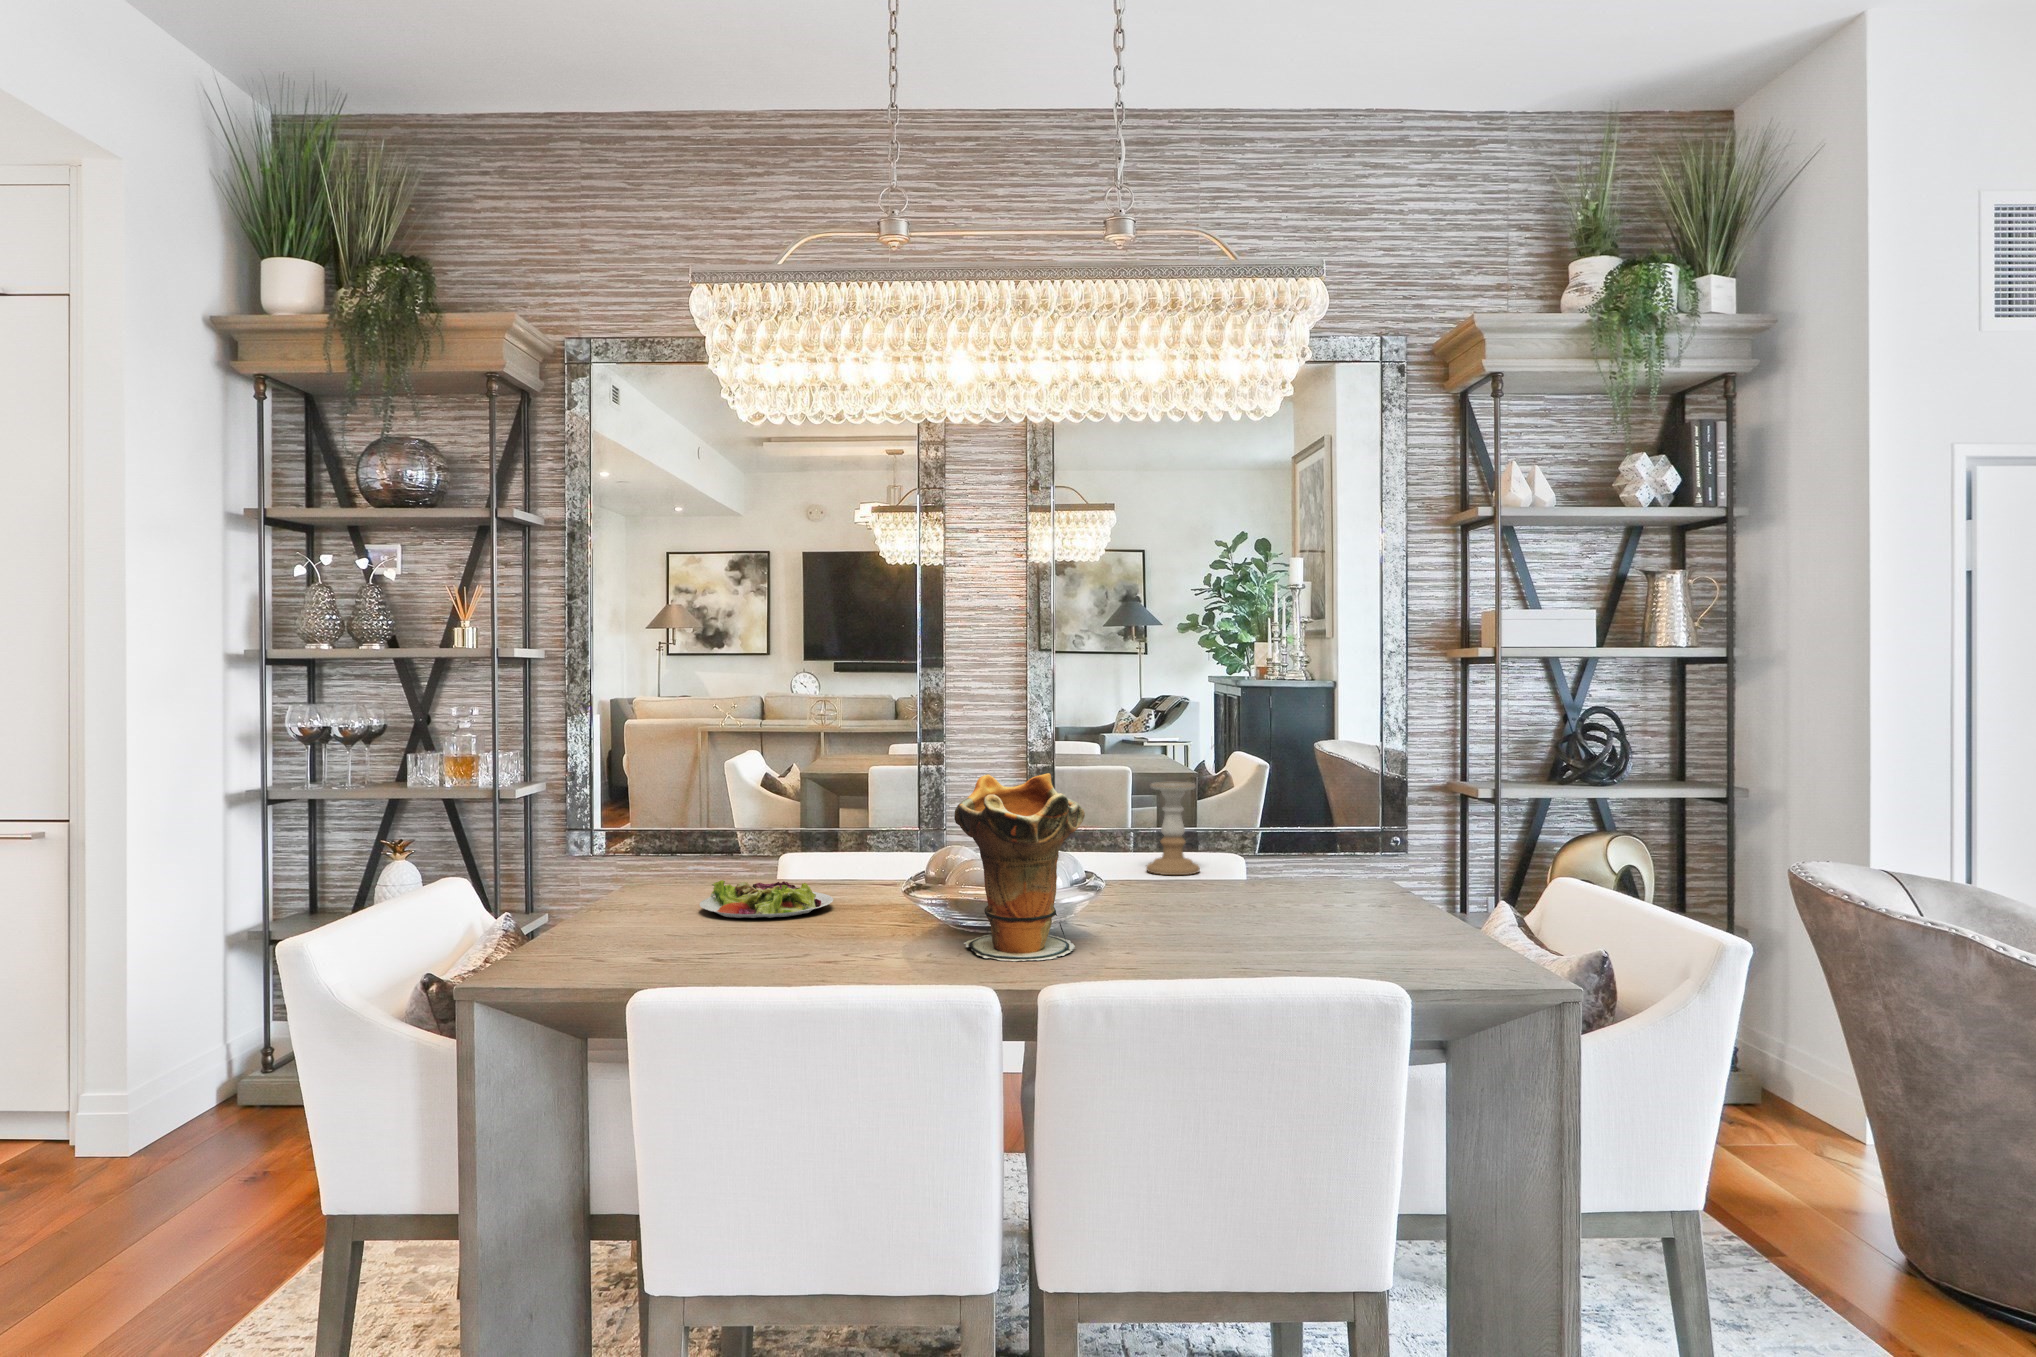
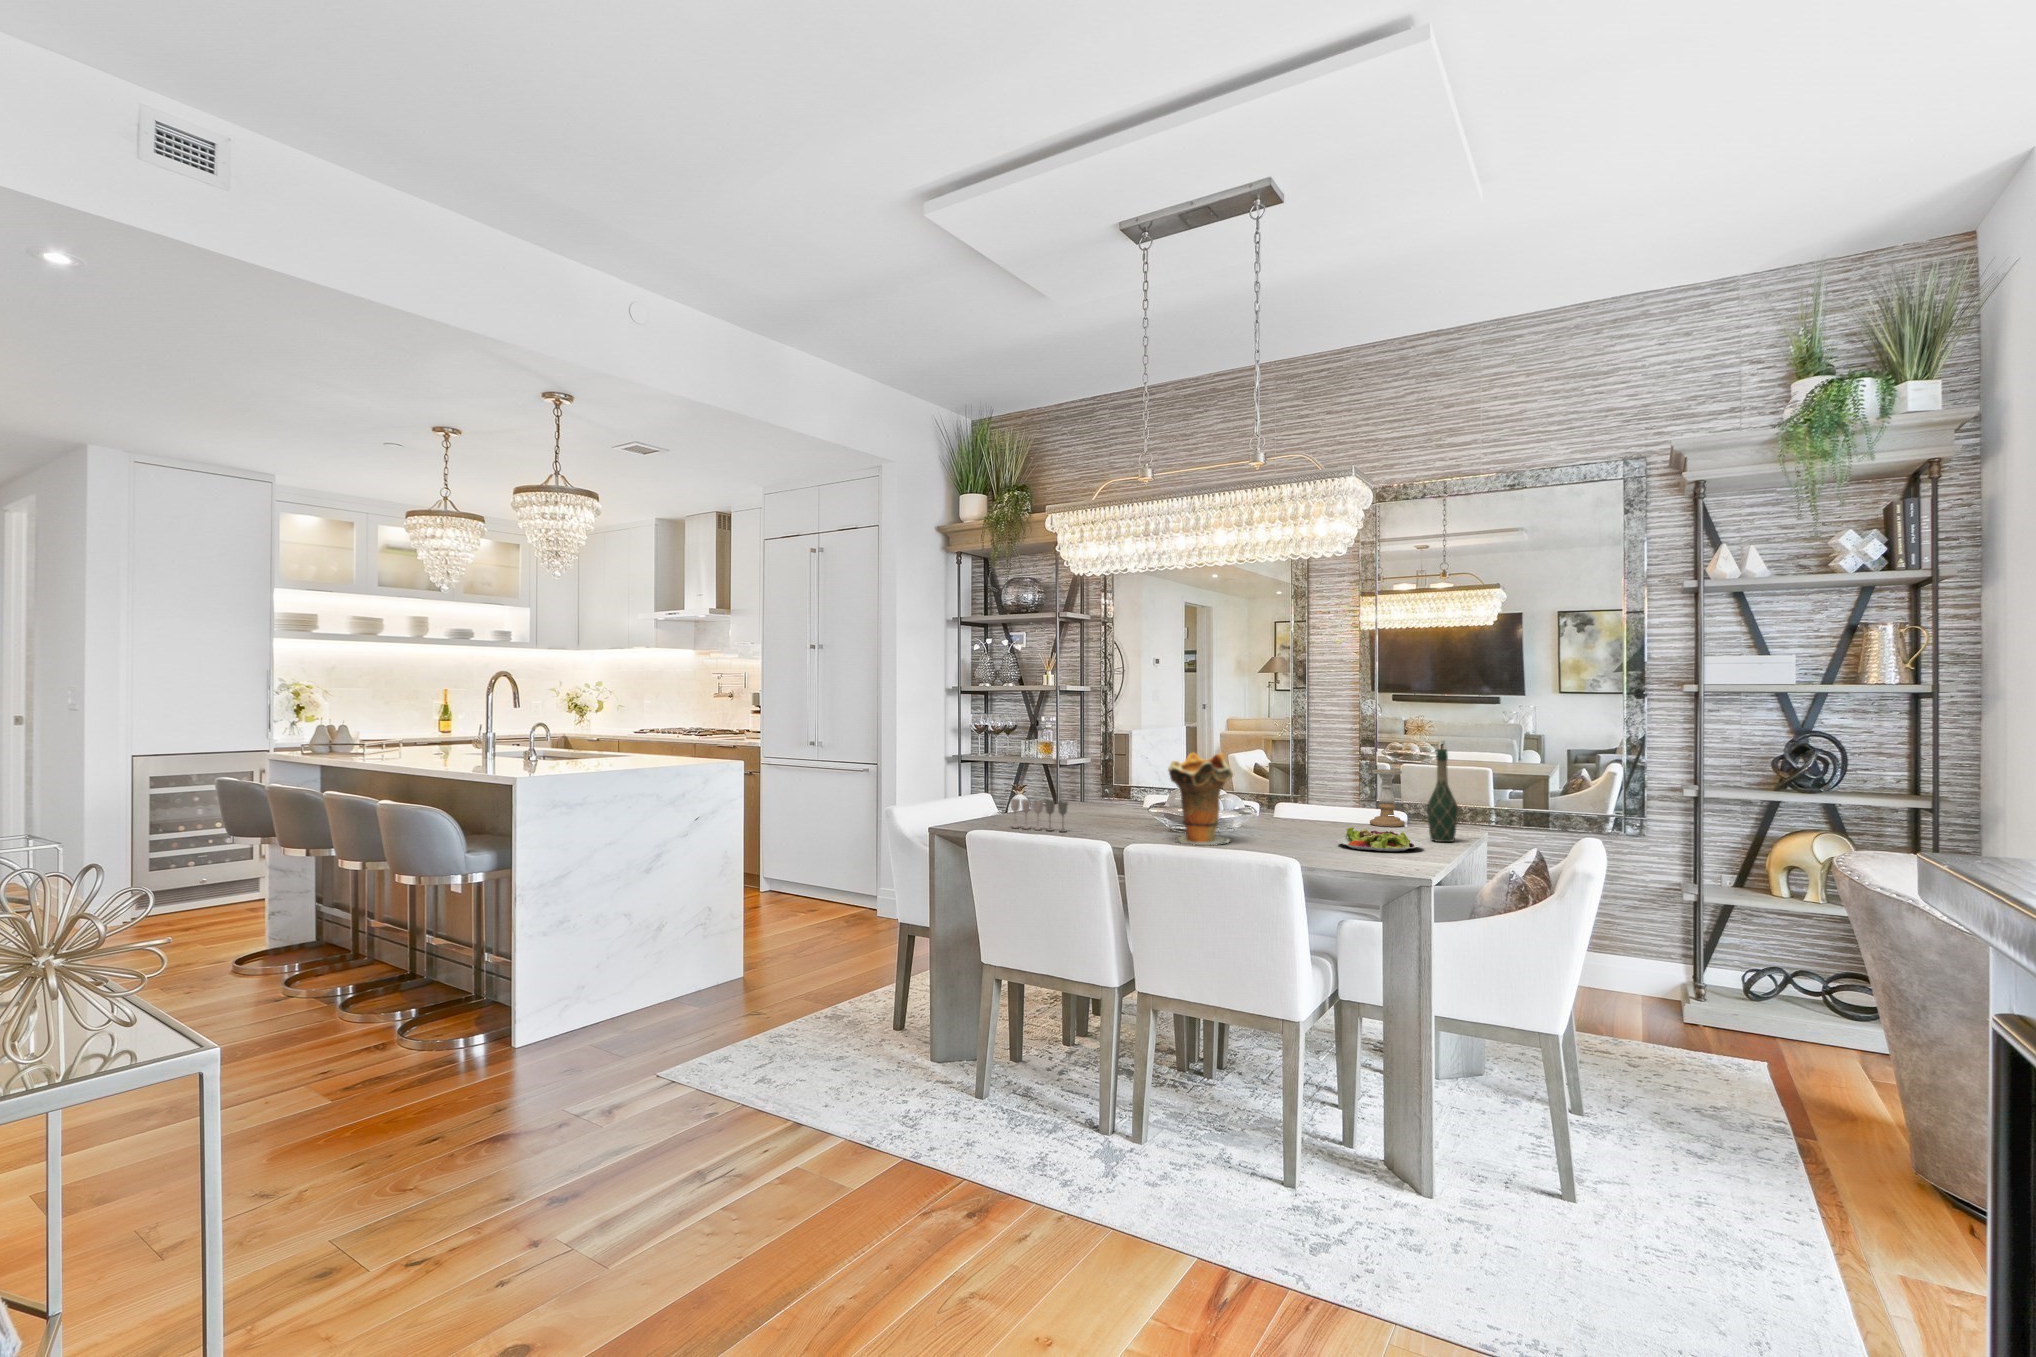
wine bottle: none [1305,748,1354,900] -> present [1427,749,1458,842]
salad plate: present [699,880,833,918] -> present [1337,827,1422,851]
wine glass: none [583,892,726,960] -> present [1011,799,1068,832]

